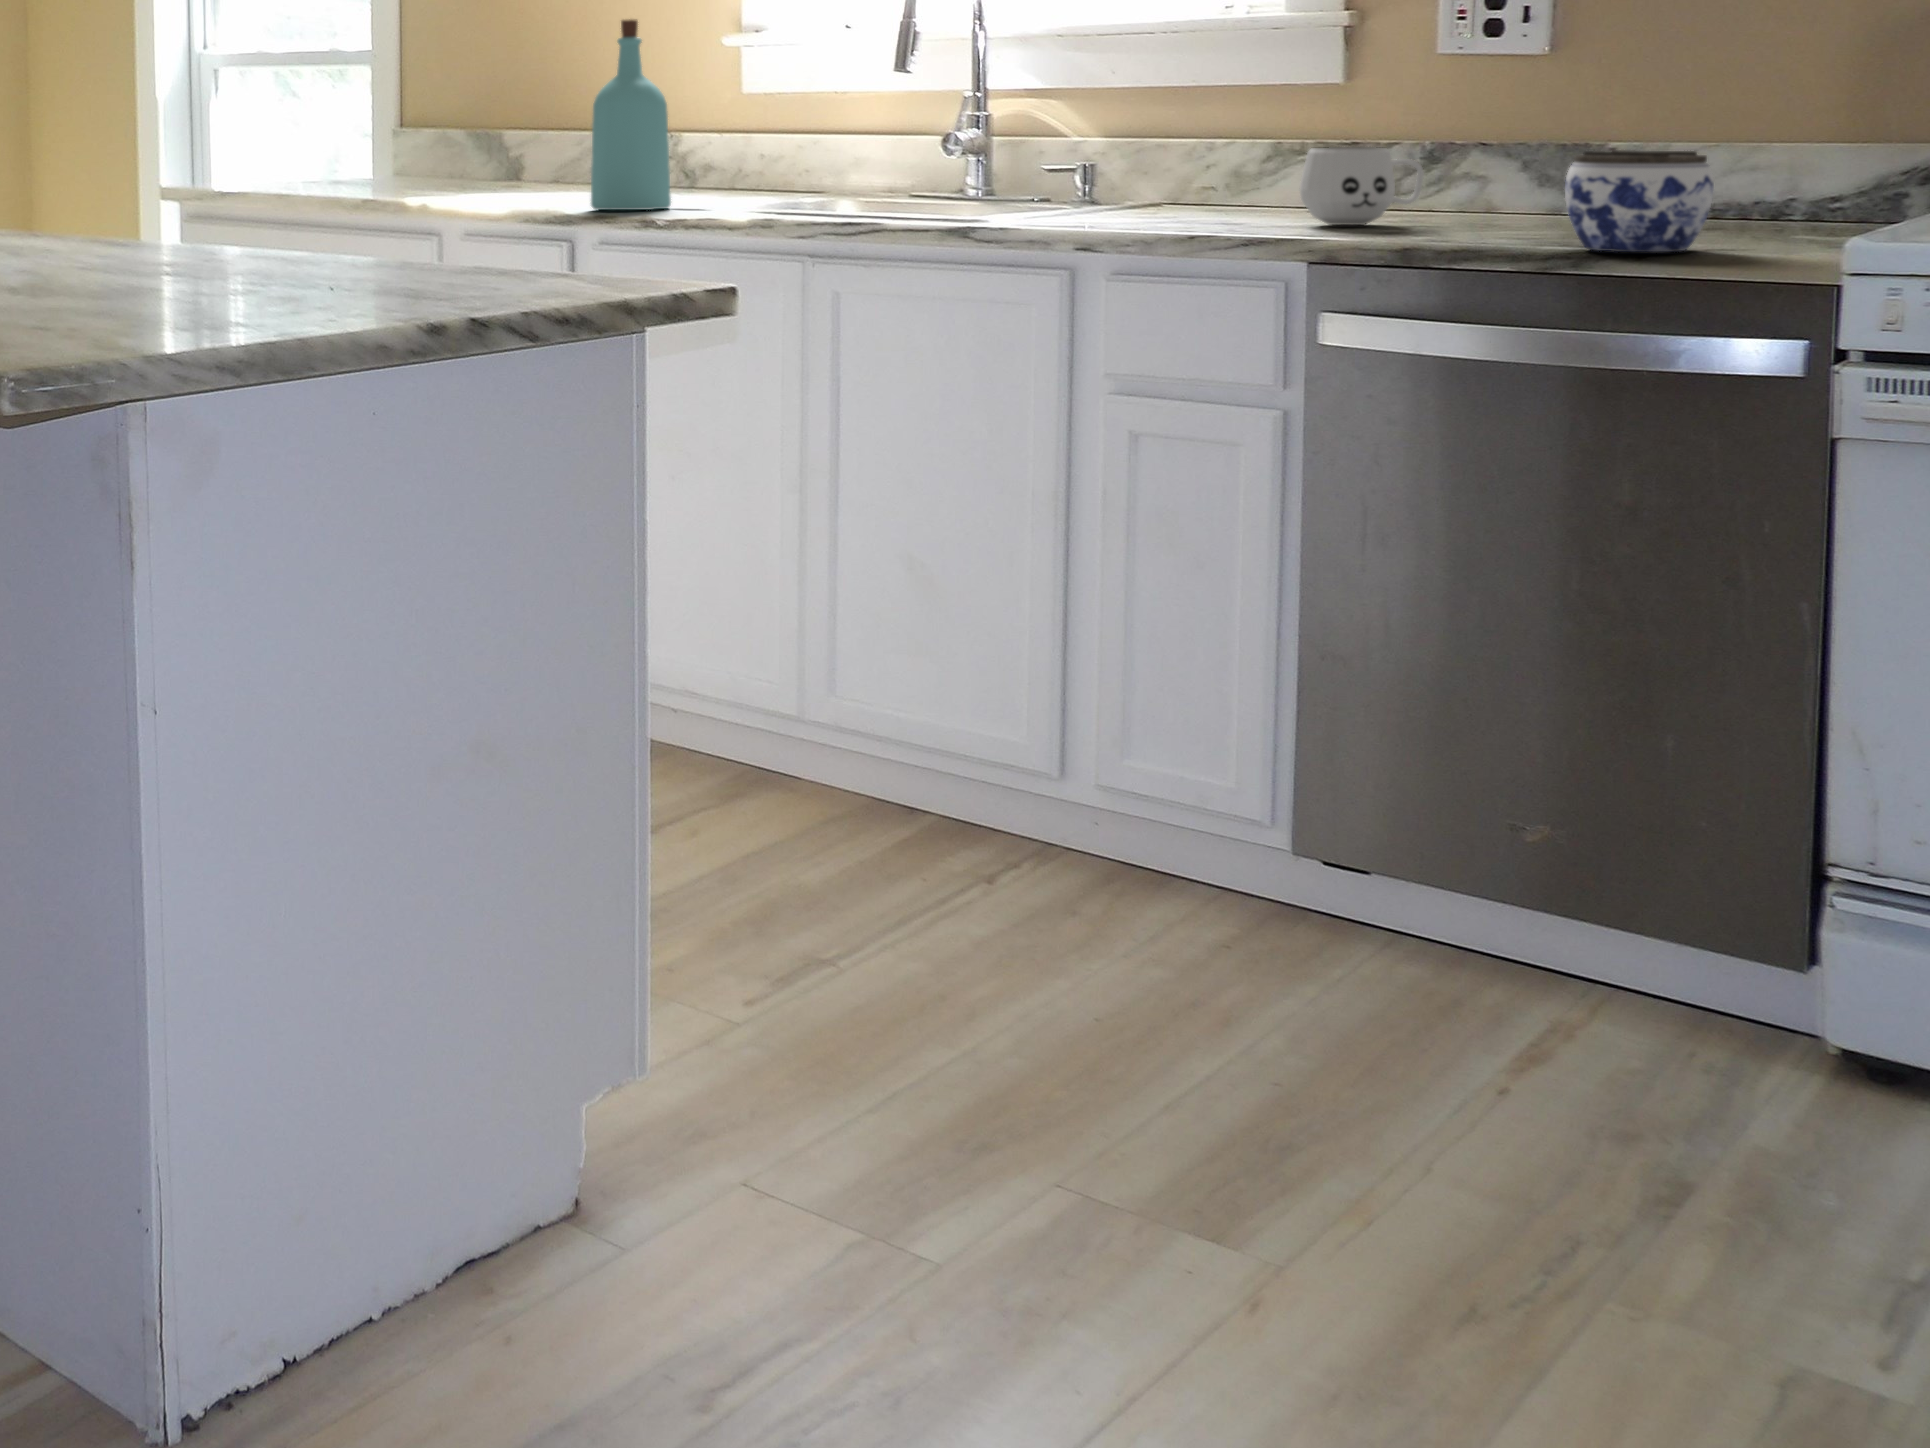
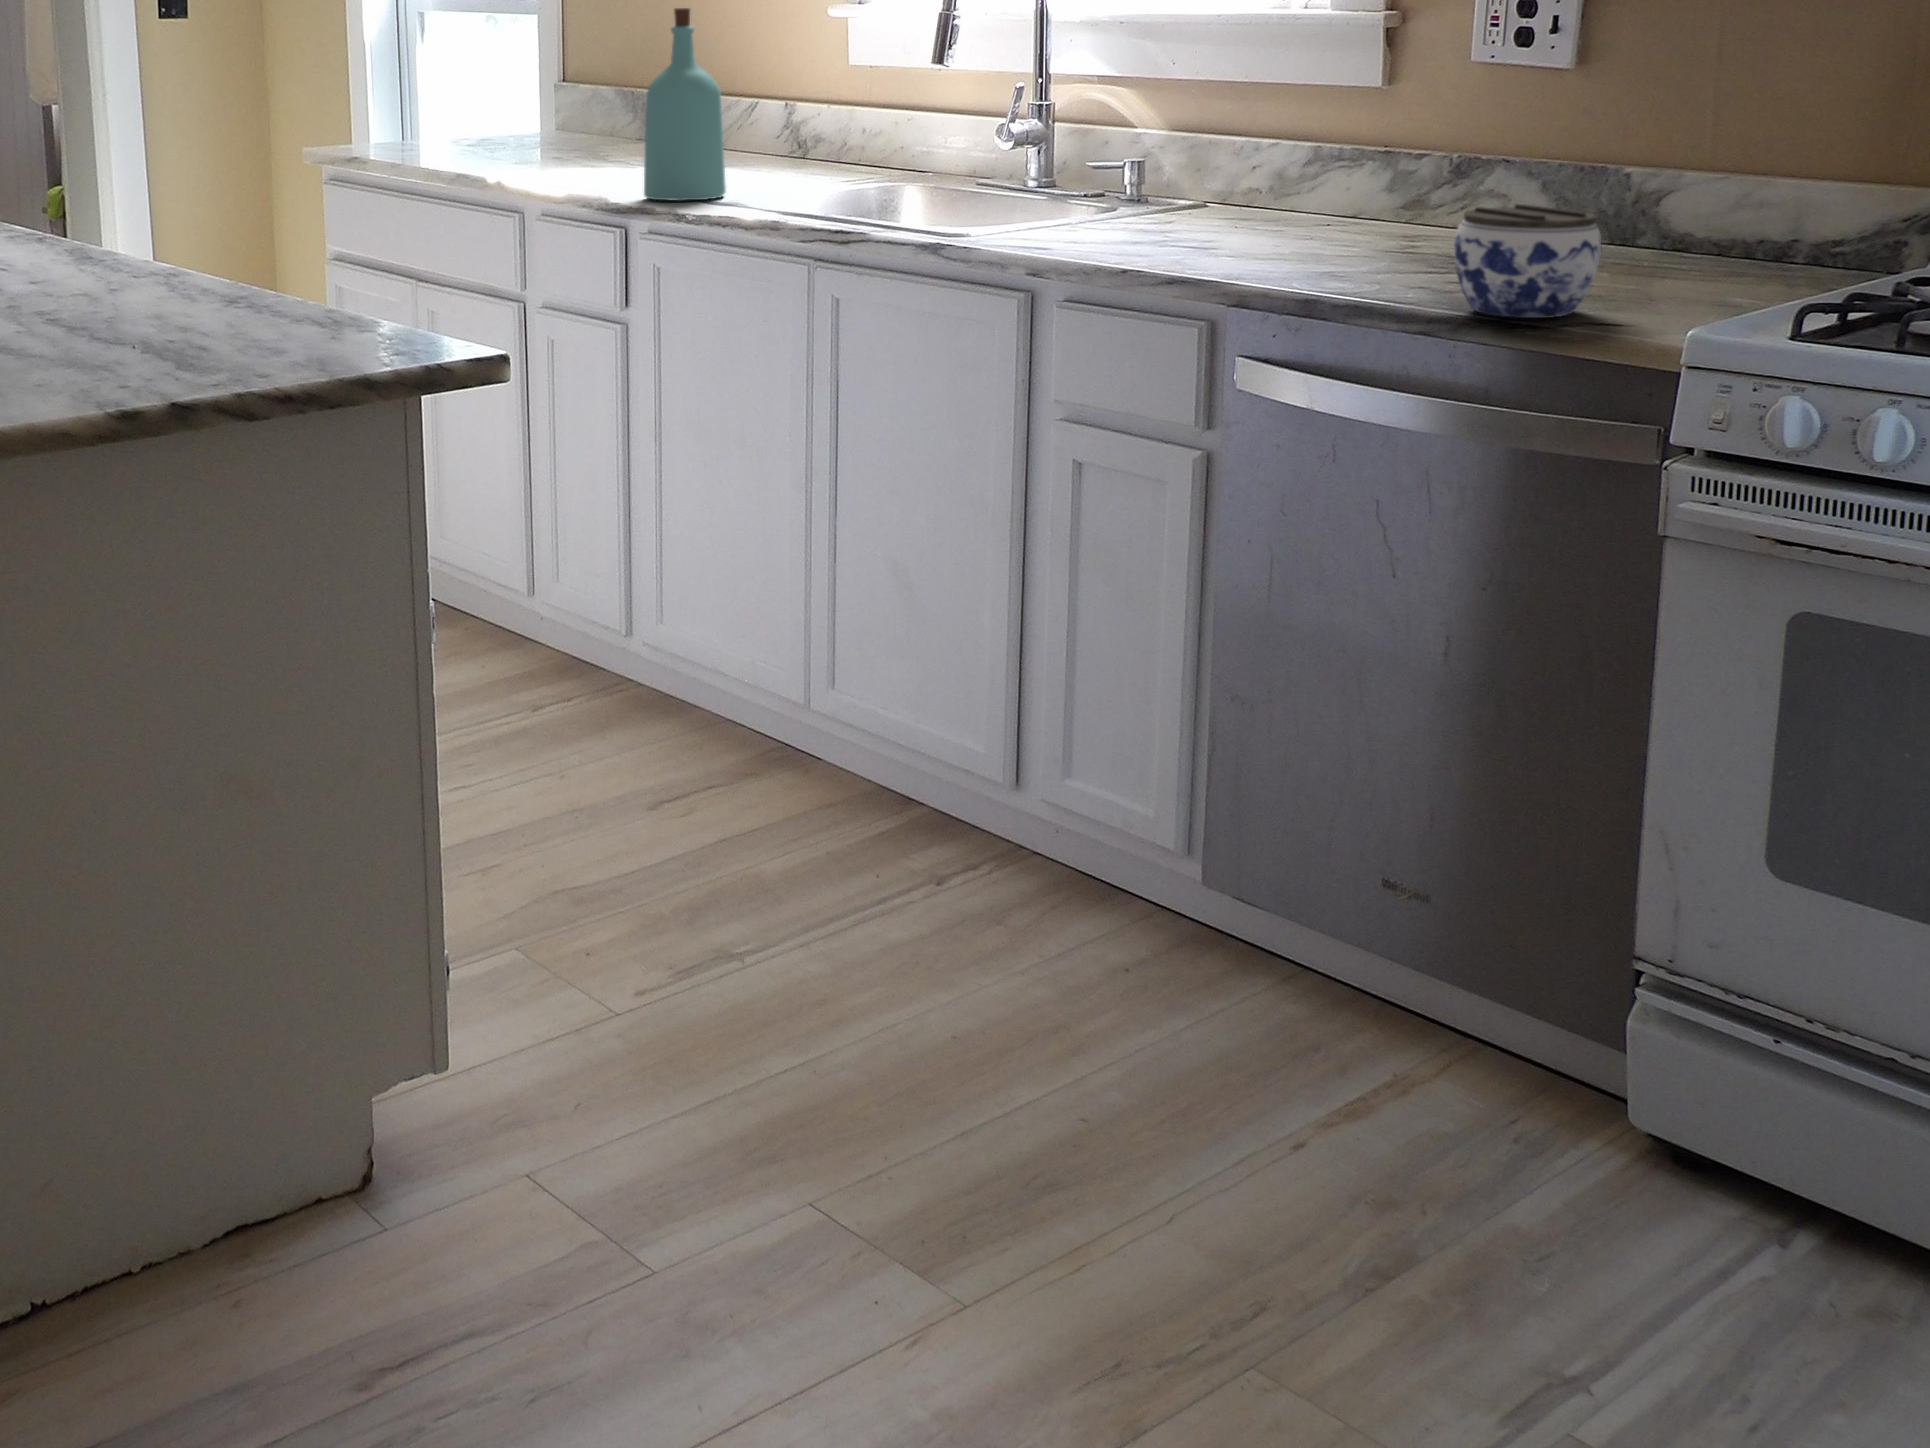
mug: present [1300,147,1424,225] -> none [1268,171,1399,254]

